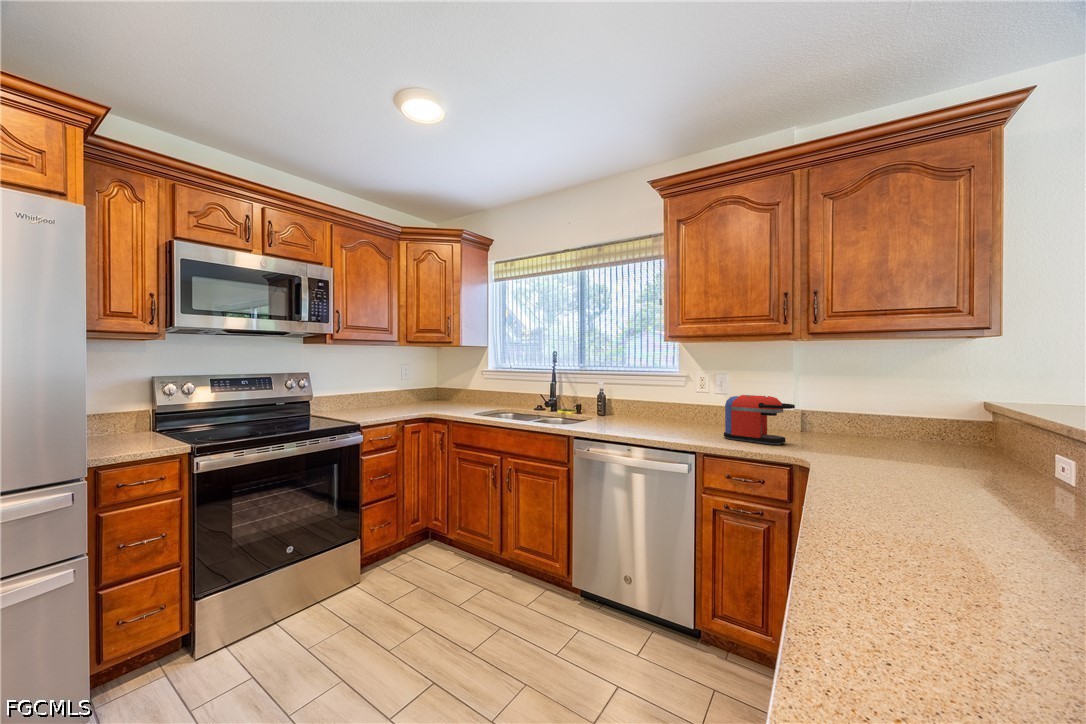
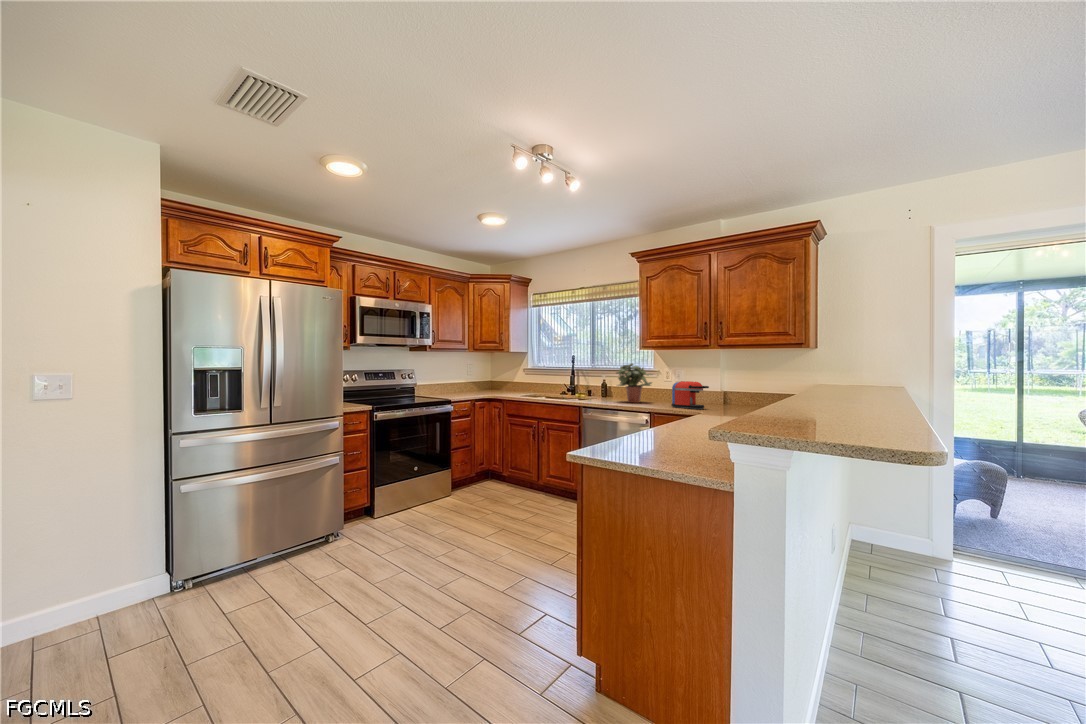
potted plant: none [623,363,685,427] -> present [617,363,652,403]

